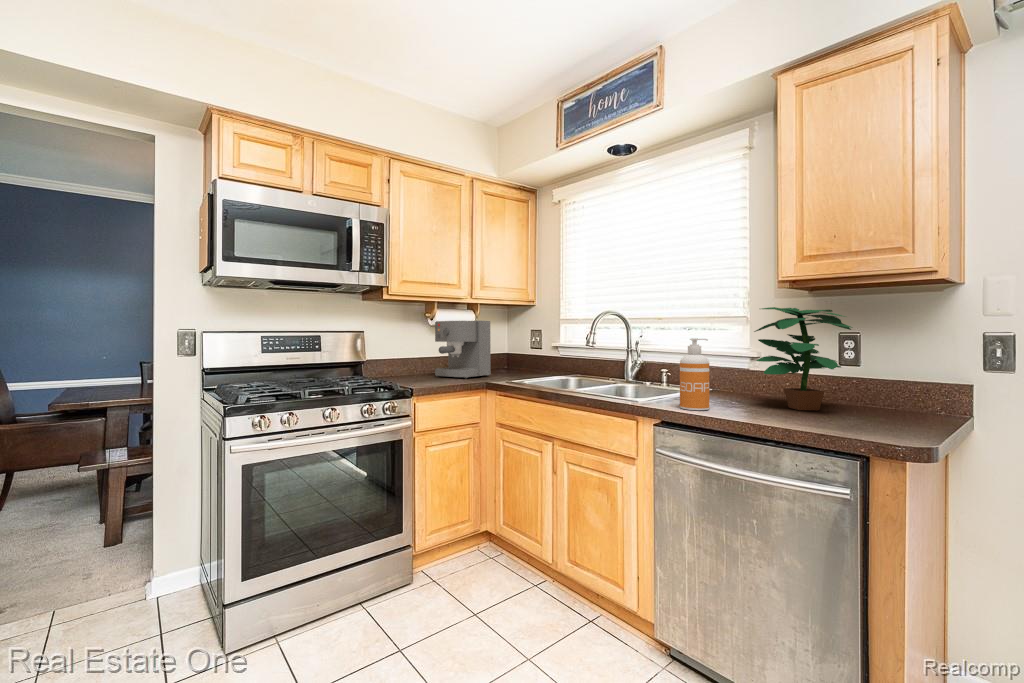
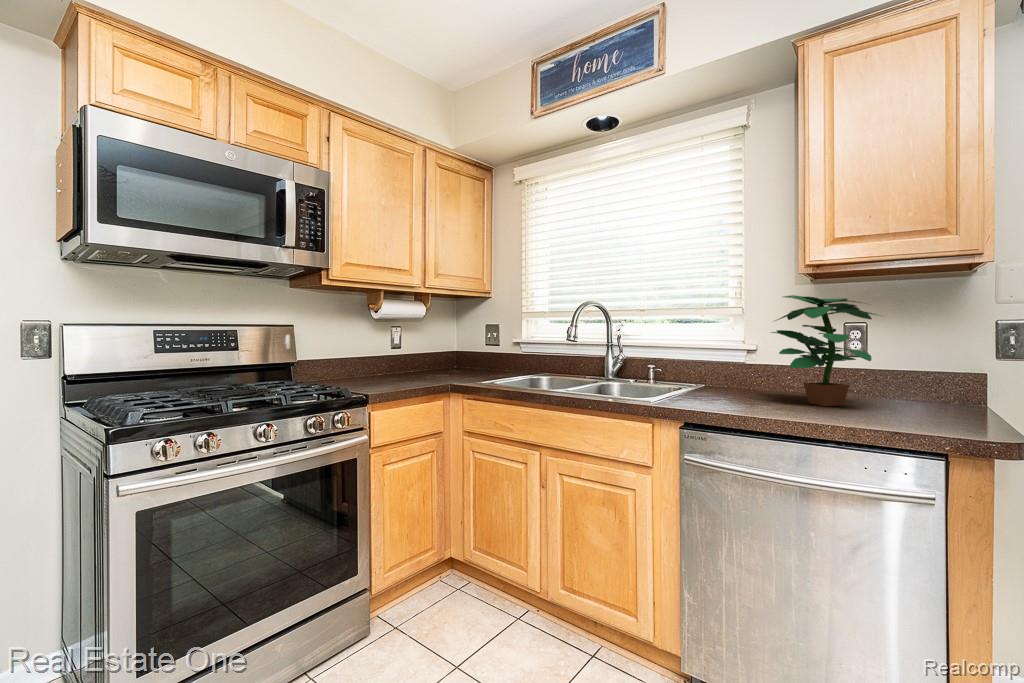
coffee maker: present [435,321,491,379] -> none [380,312,445,381]
soap dispenser: present [680,338,709,410] -> none [706,329,741,410]

